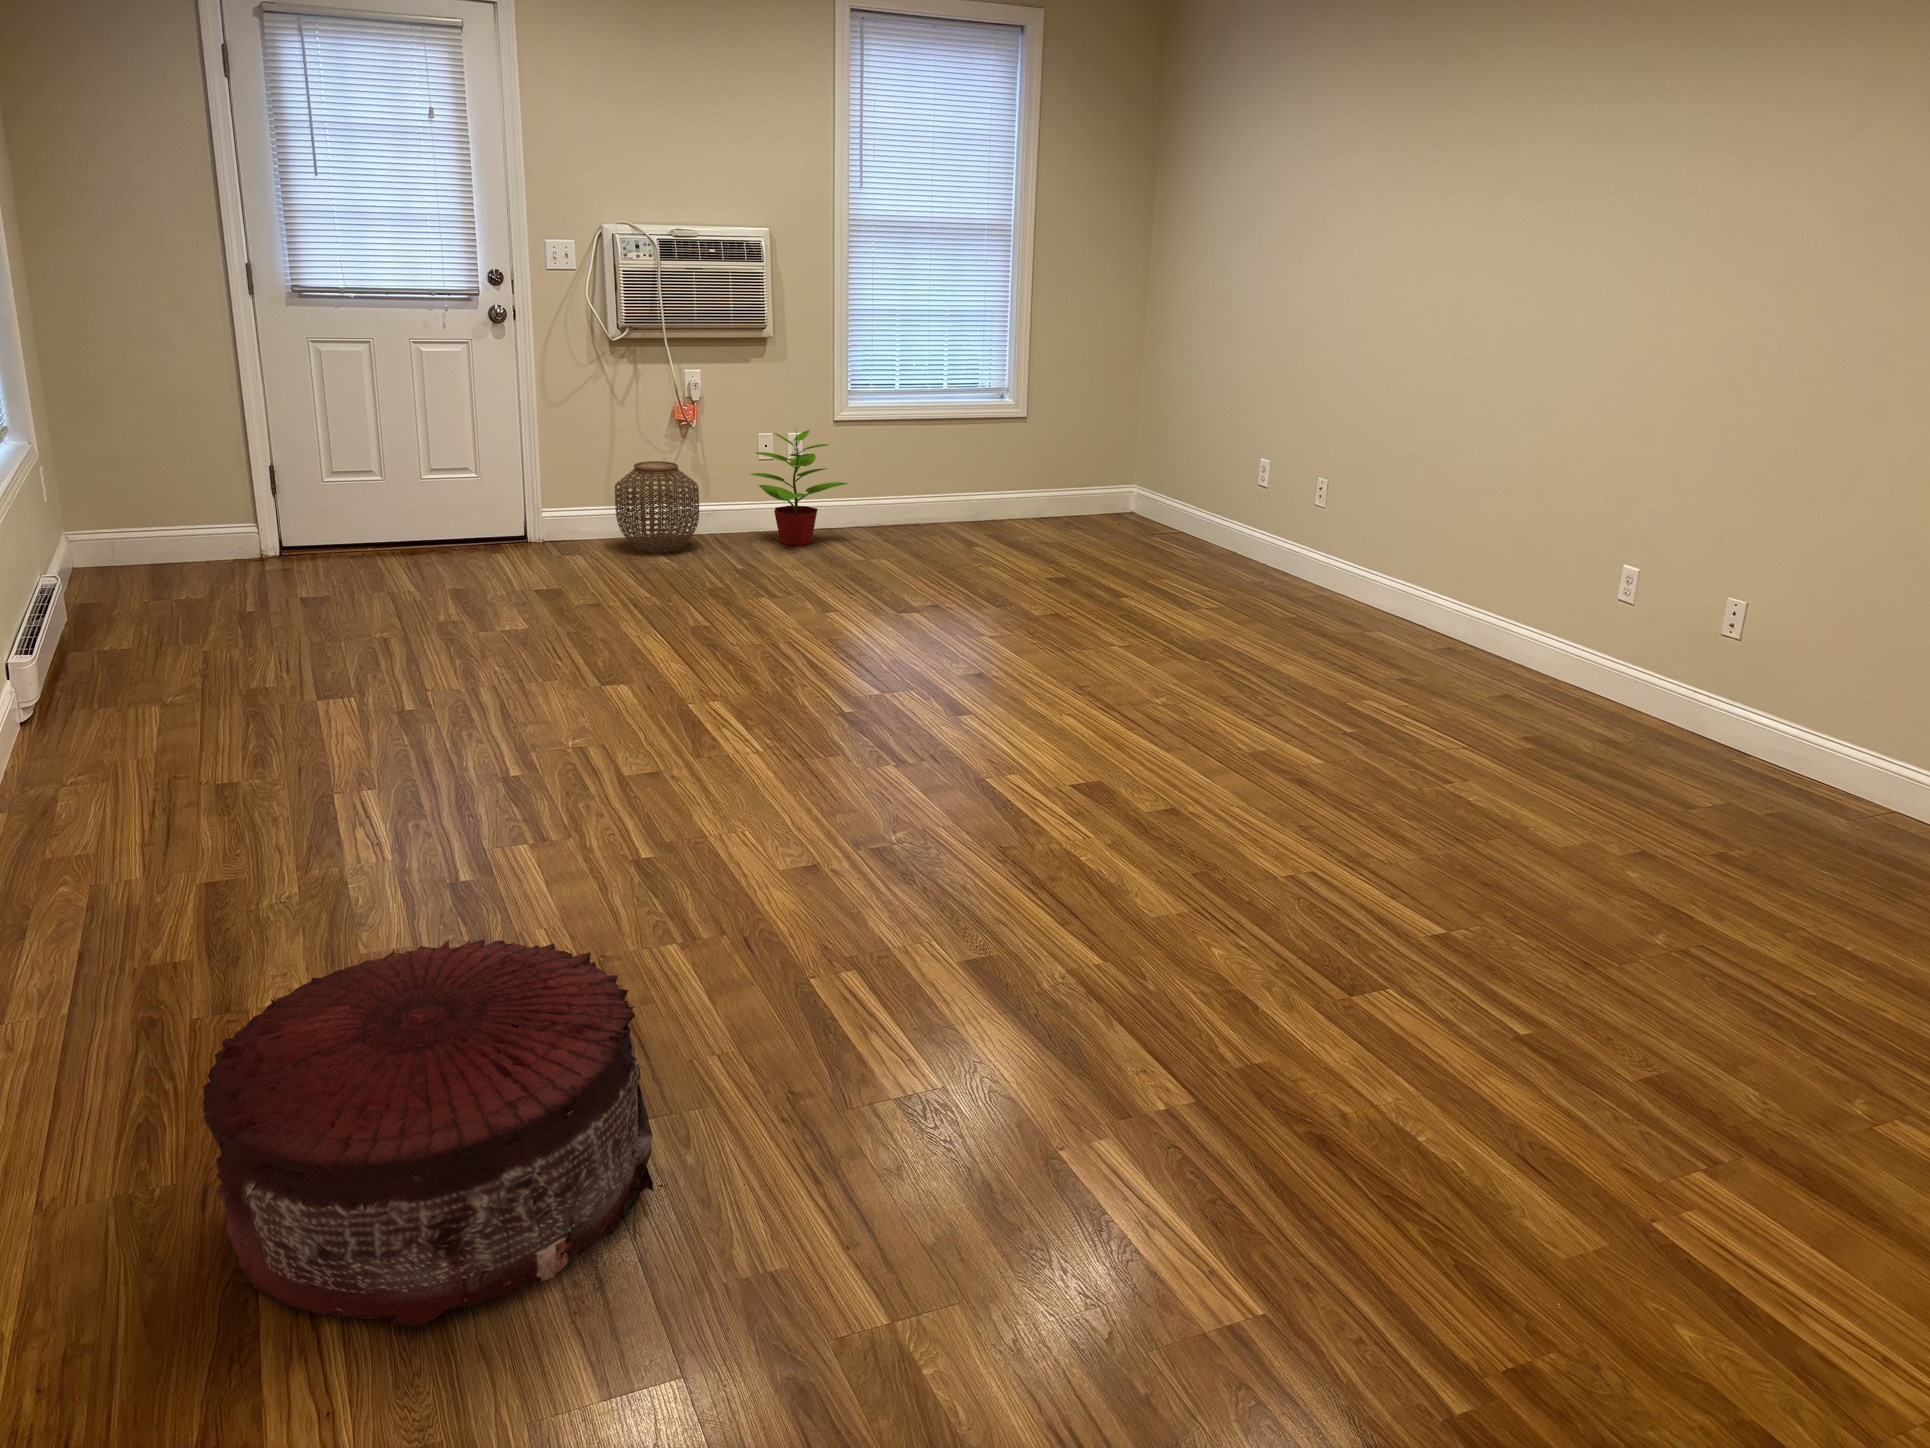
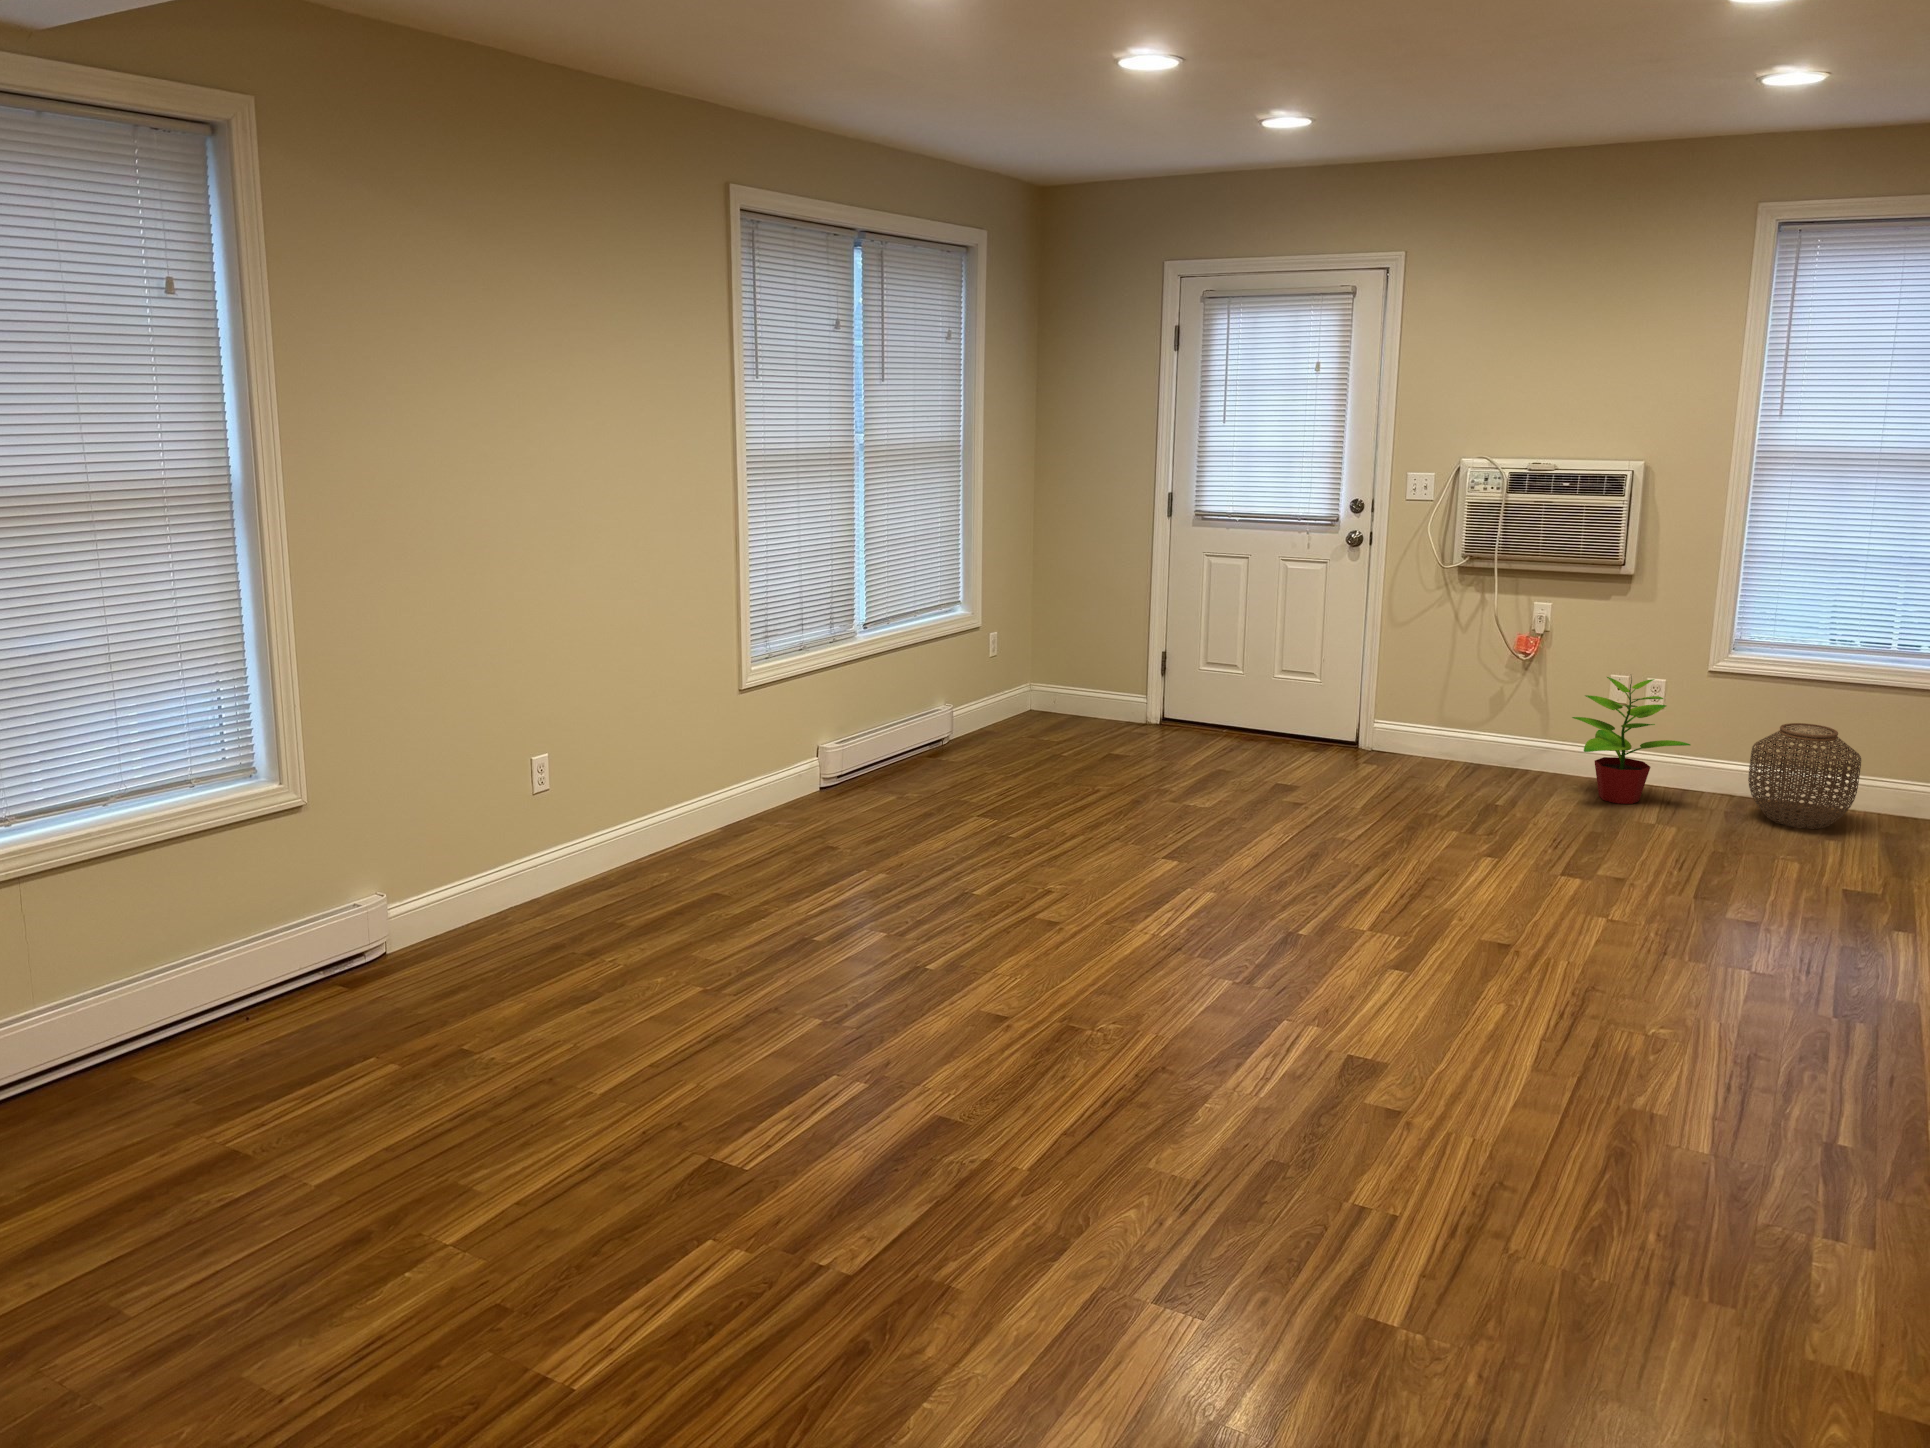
woven basket: present [615,461,699,552] -> present [1748,723,1861,829]
pouf: present [203,939,653,1327] -> none [382,1001,655,1239]

